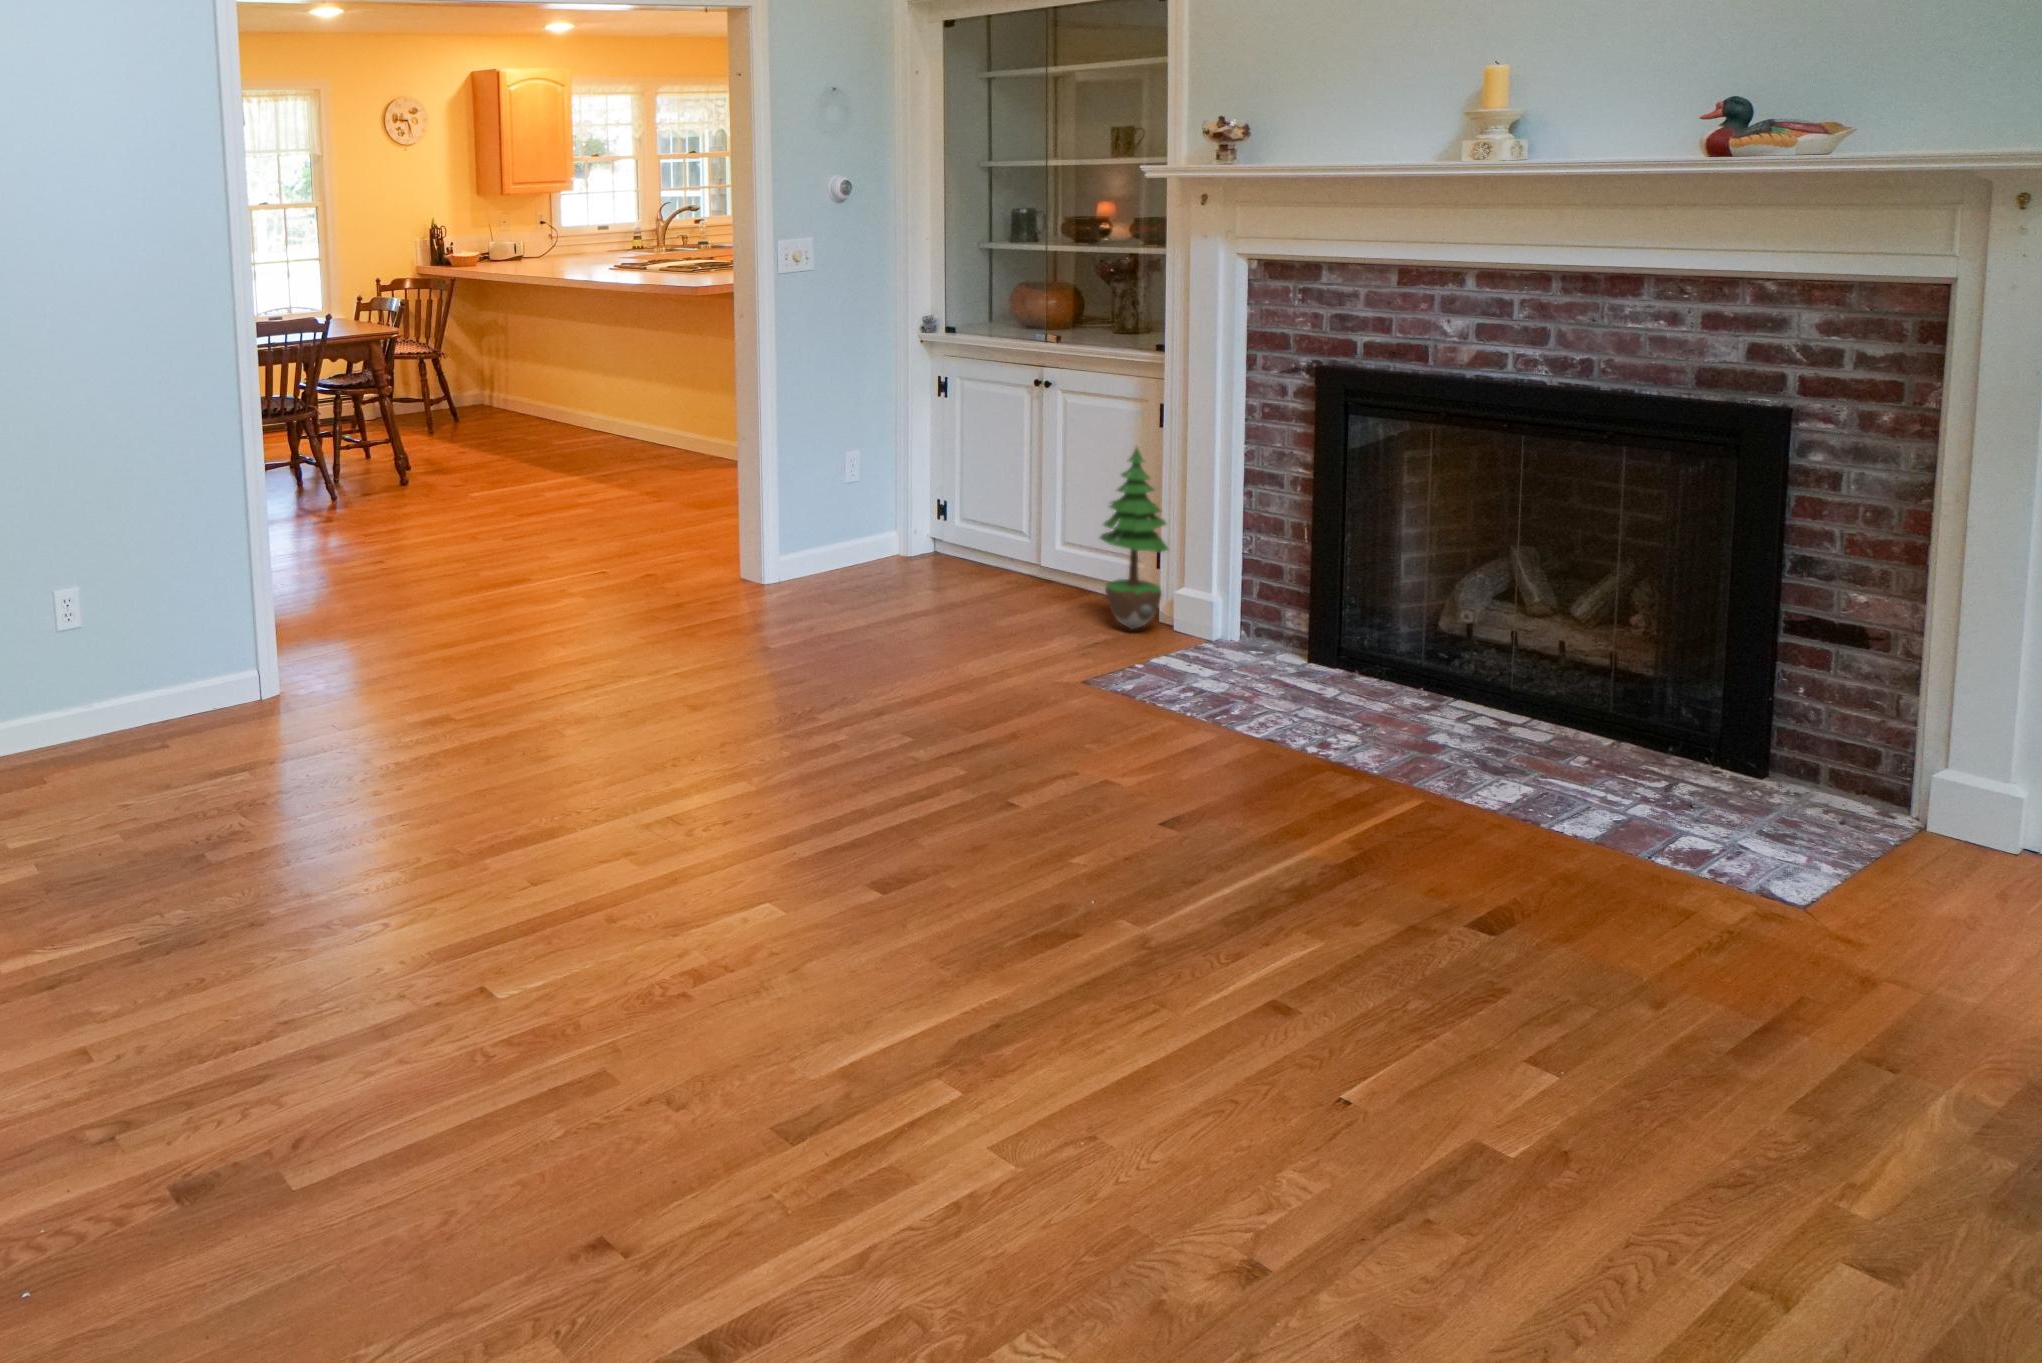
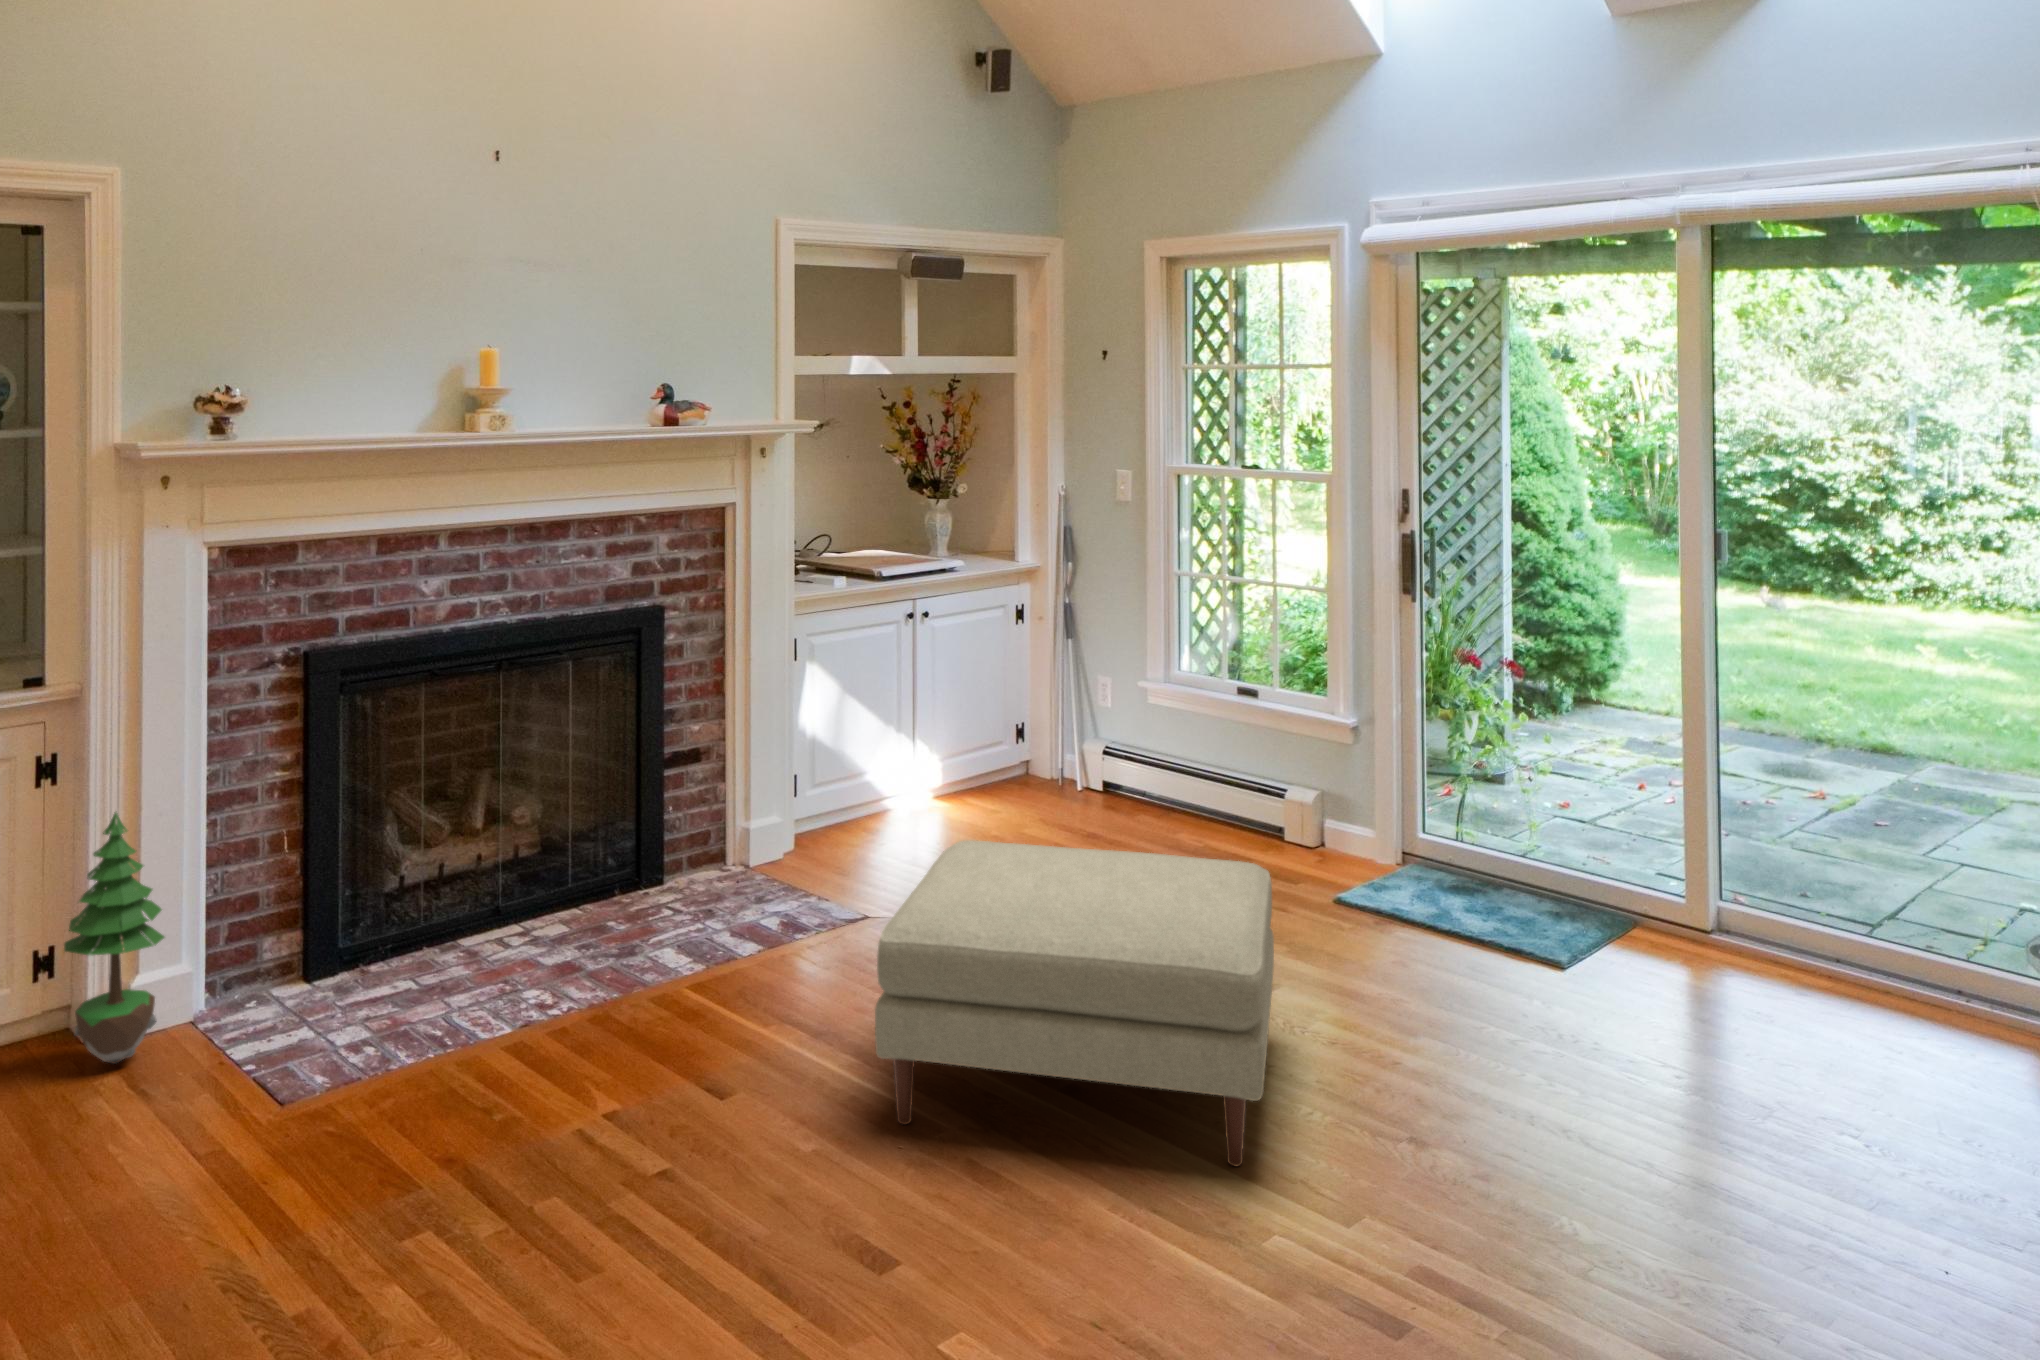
ottoman: none [1112,694,1645,1197] -> present [875,840,1274,1166]

